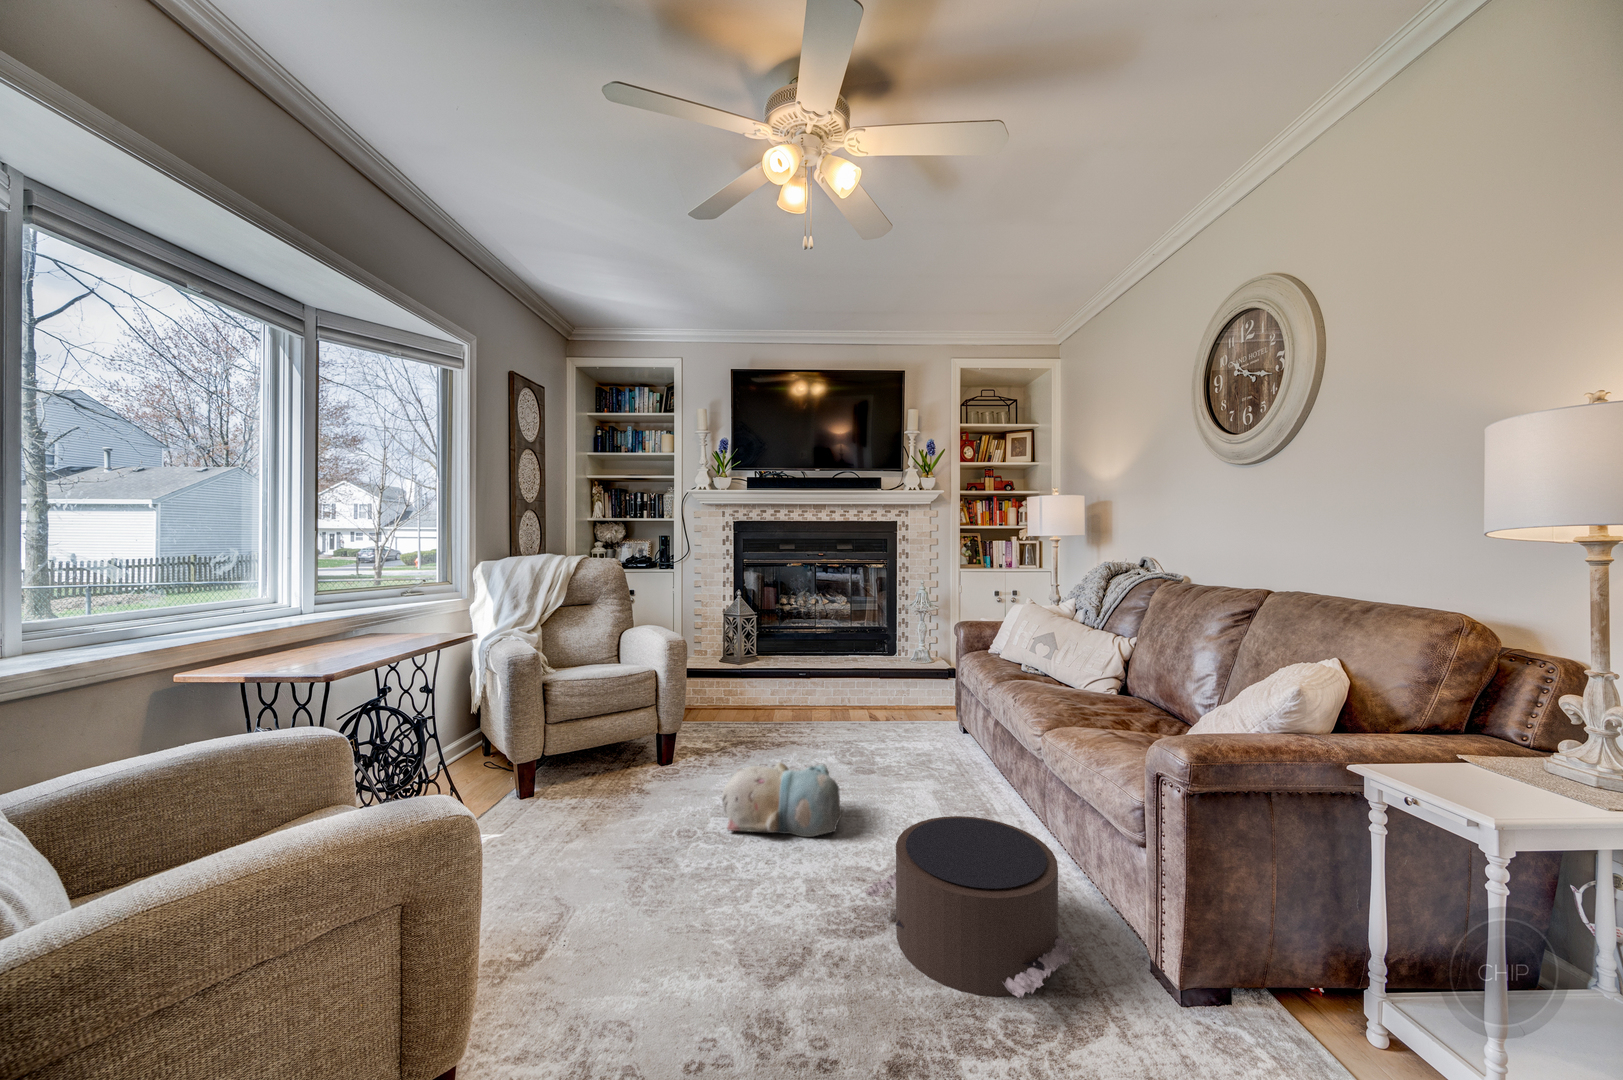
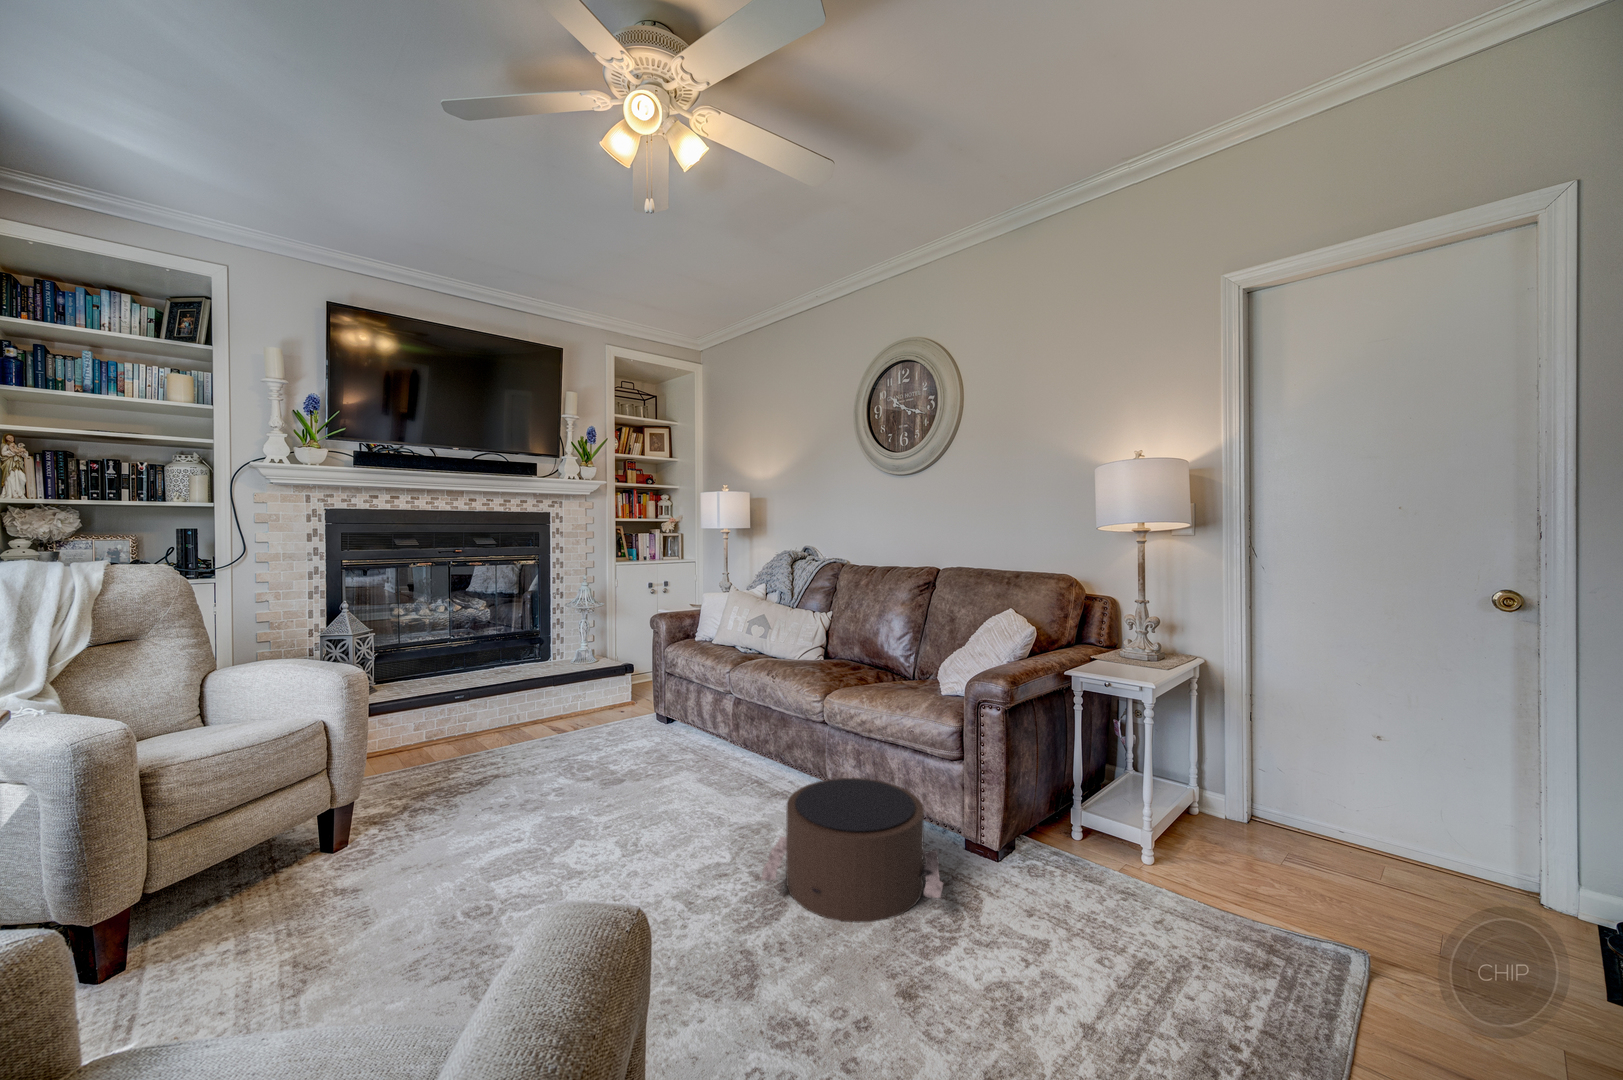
plush toy: present [722,762,842,837] -> none [507,781,661,889]

